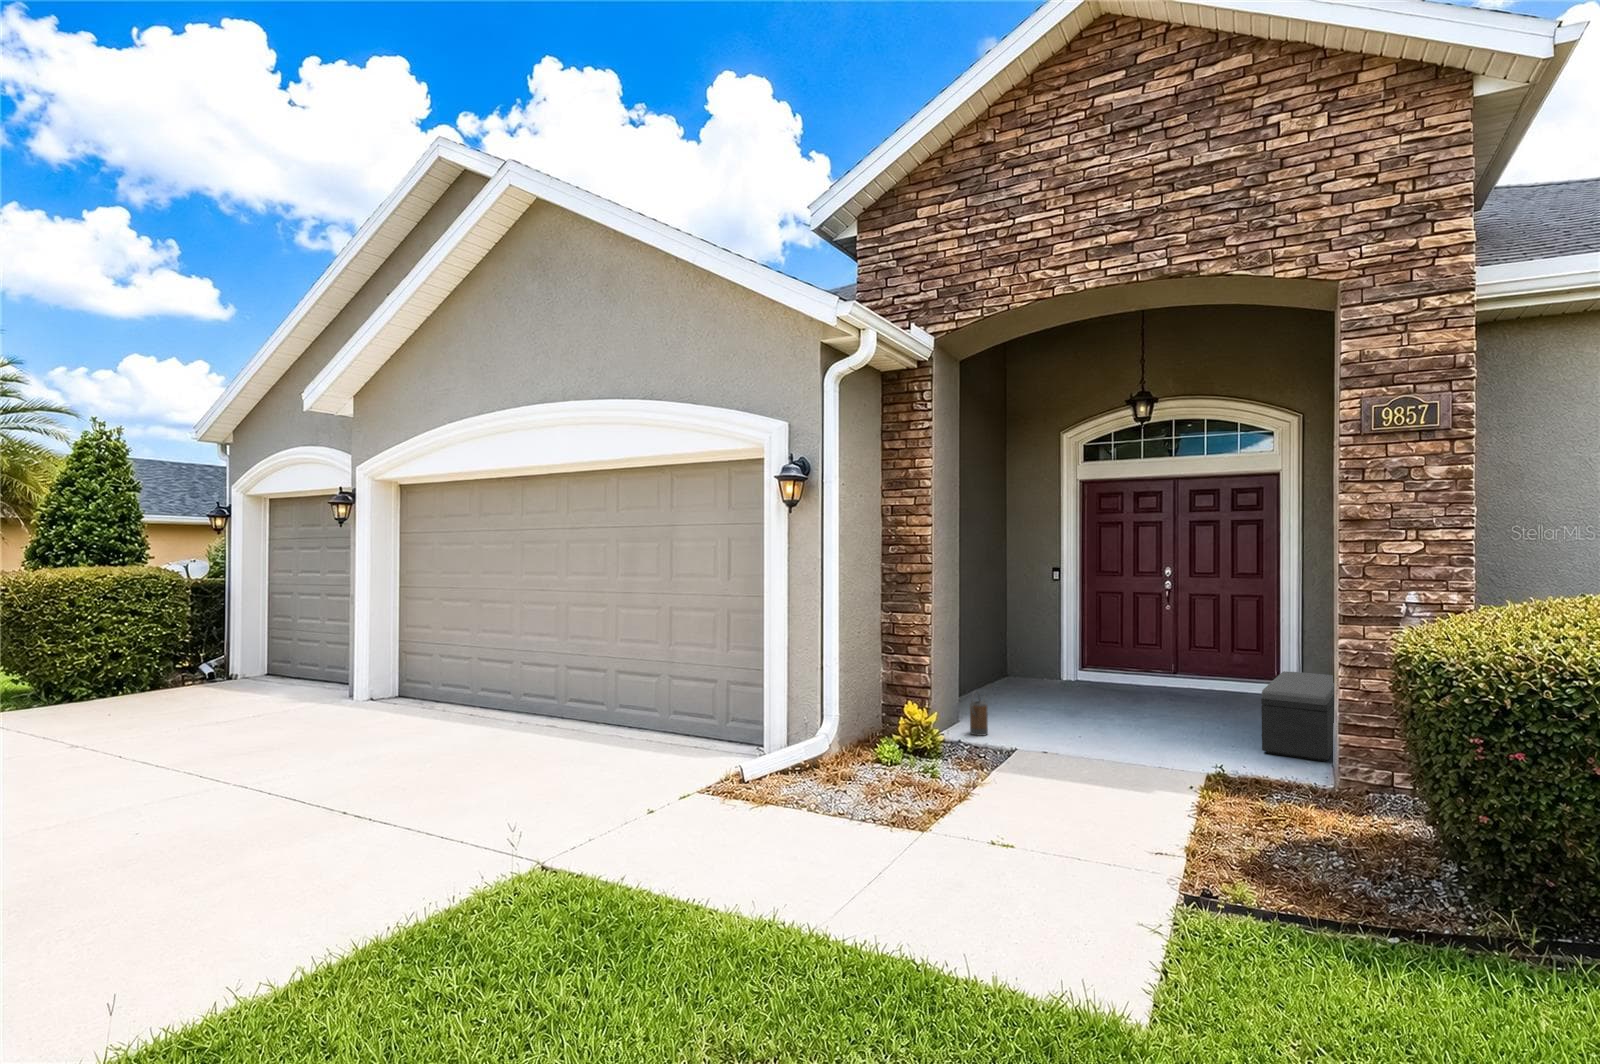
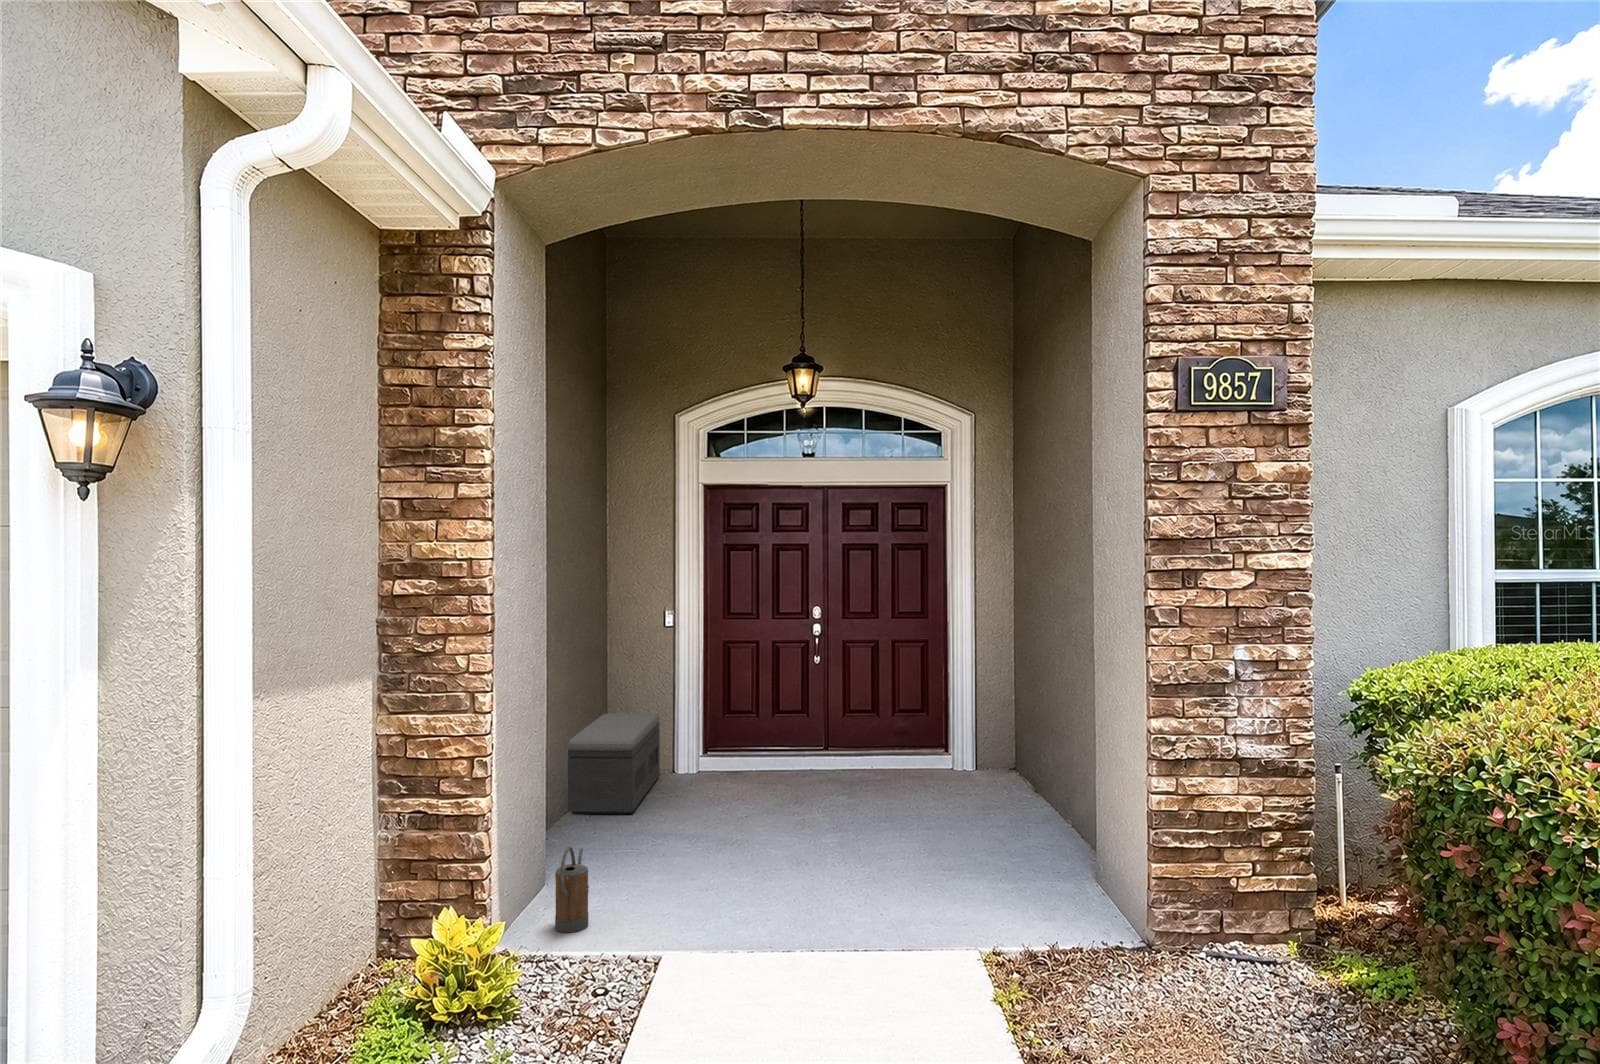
storage bench: present [1261,671,1334,761] -> present [568,713,660,814]

